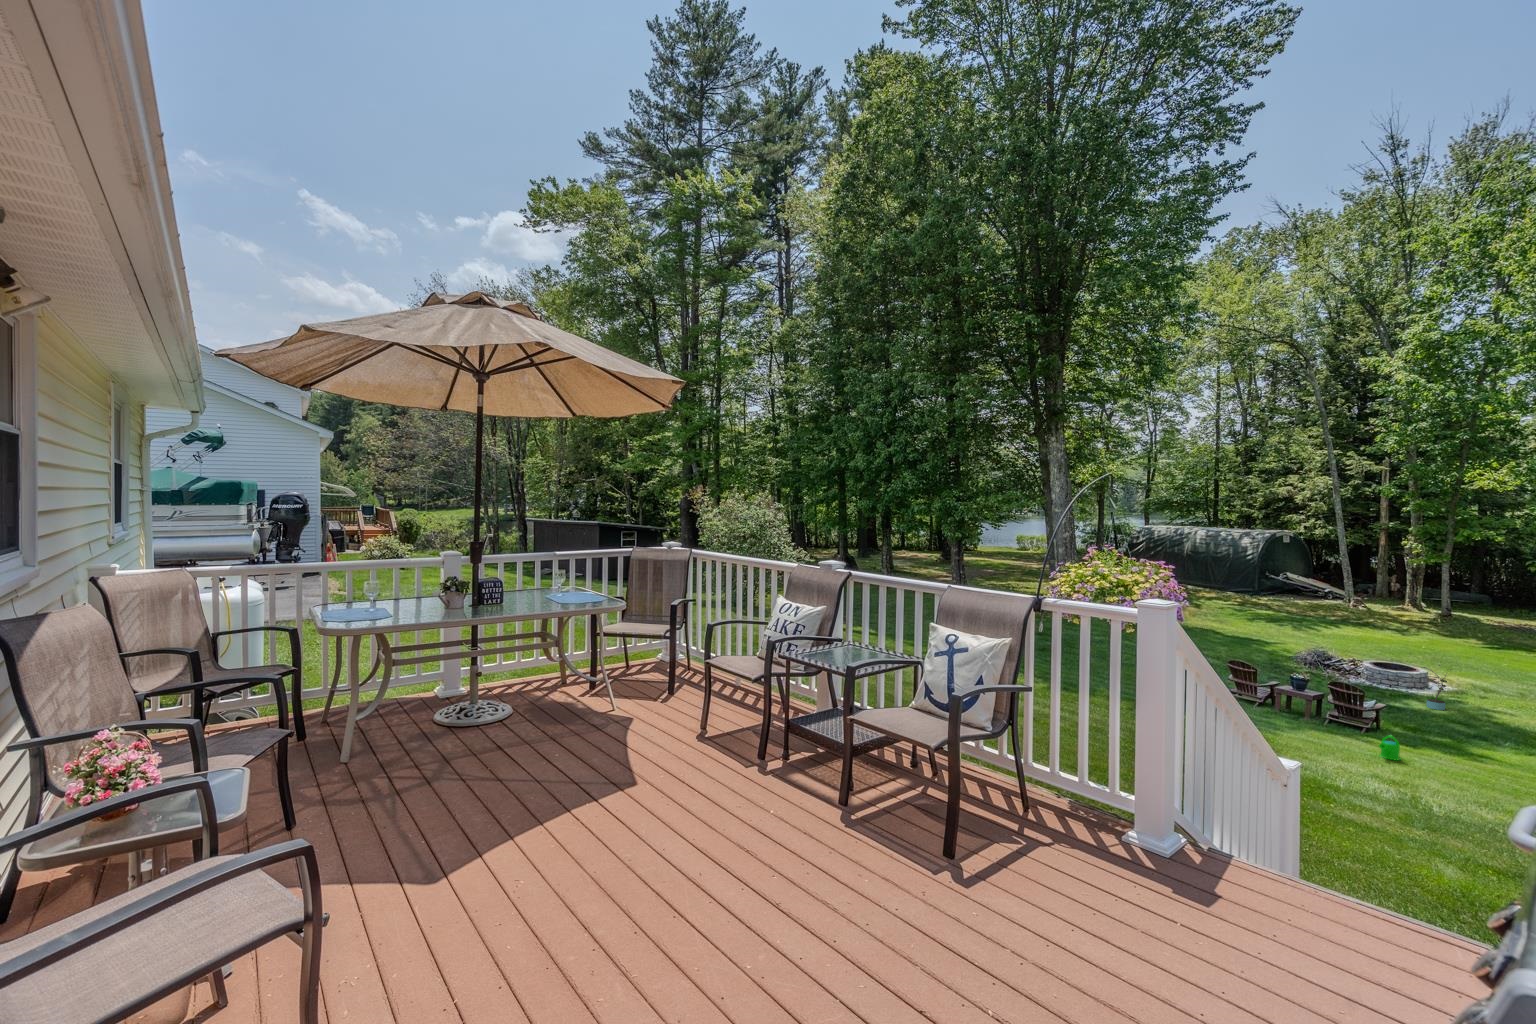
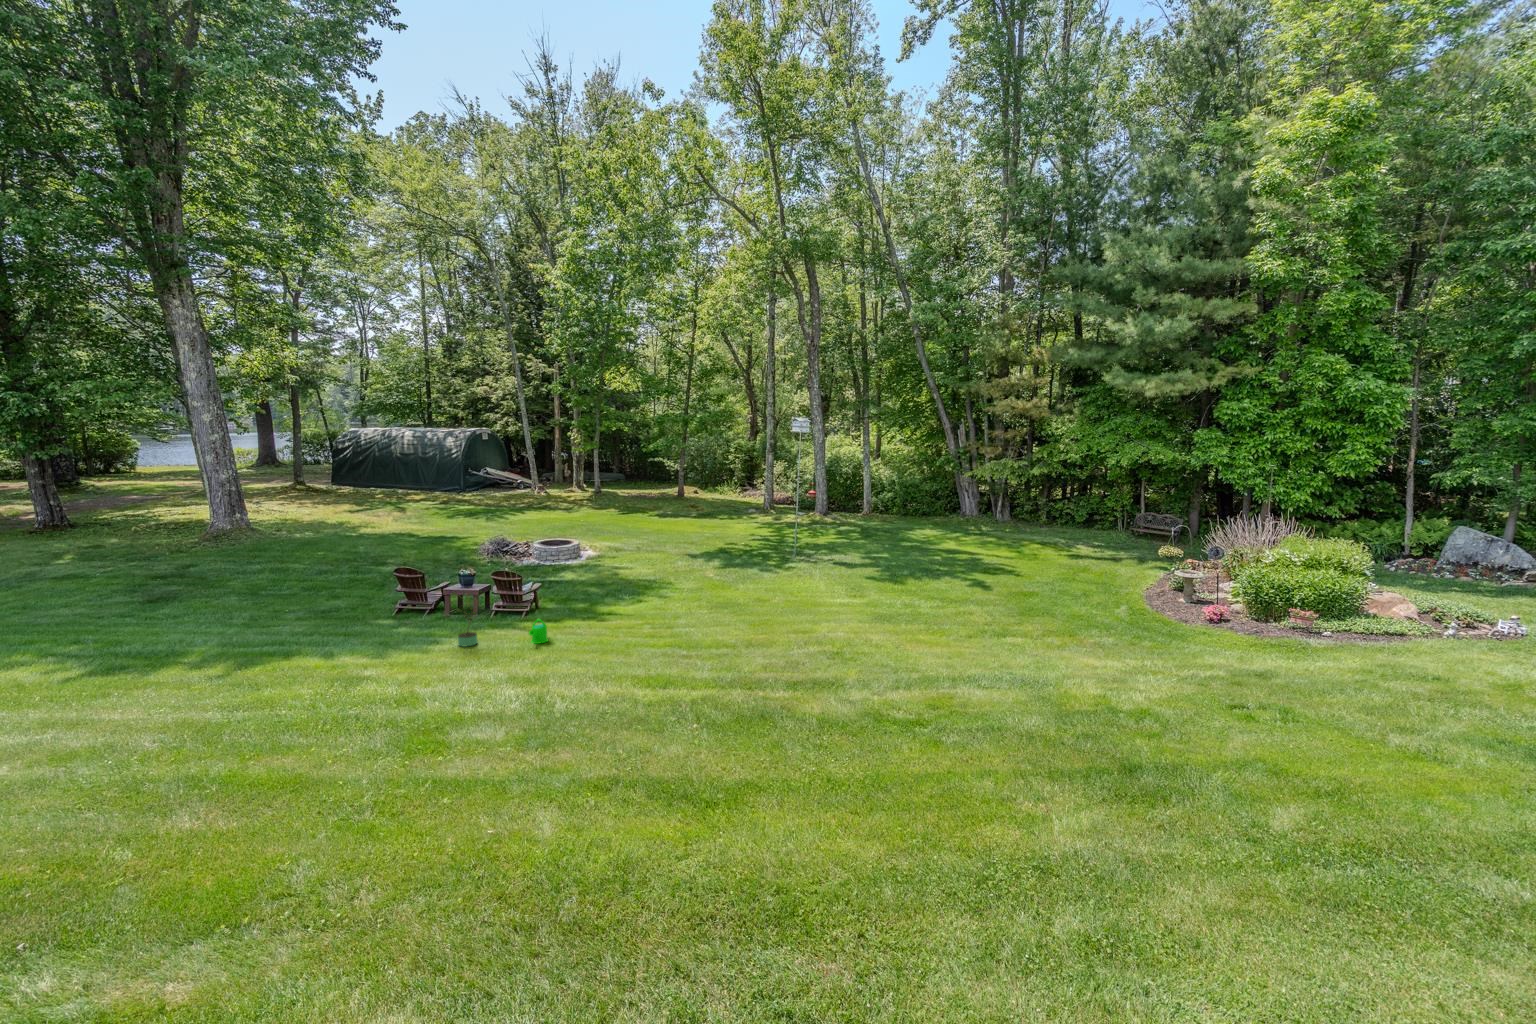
potted plant: present [1422,665,1451,710] -> present [456,586,477,647]

